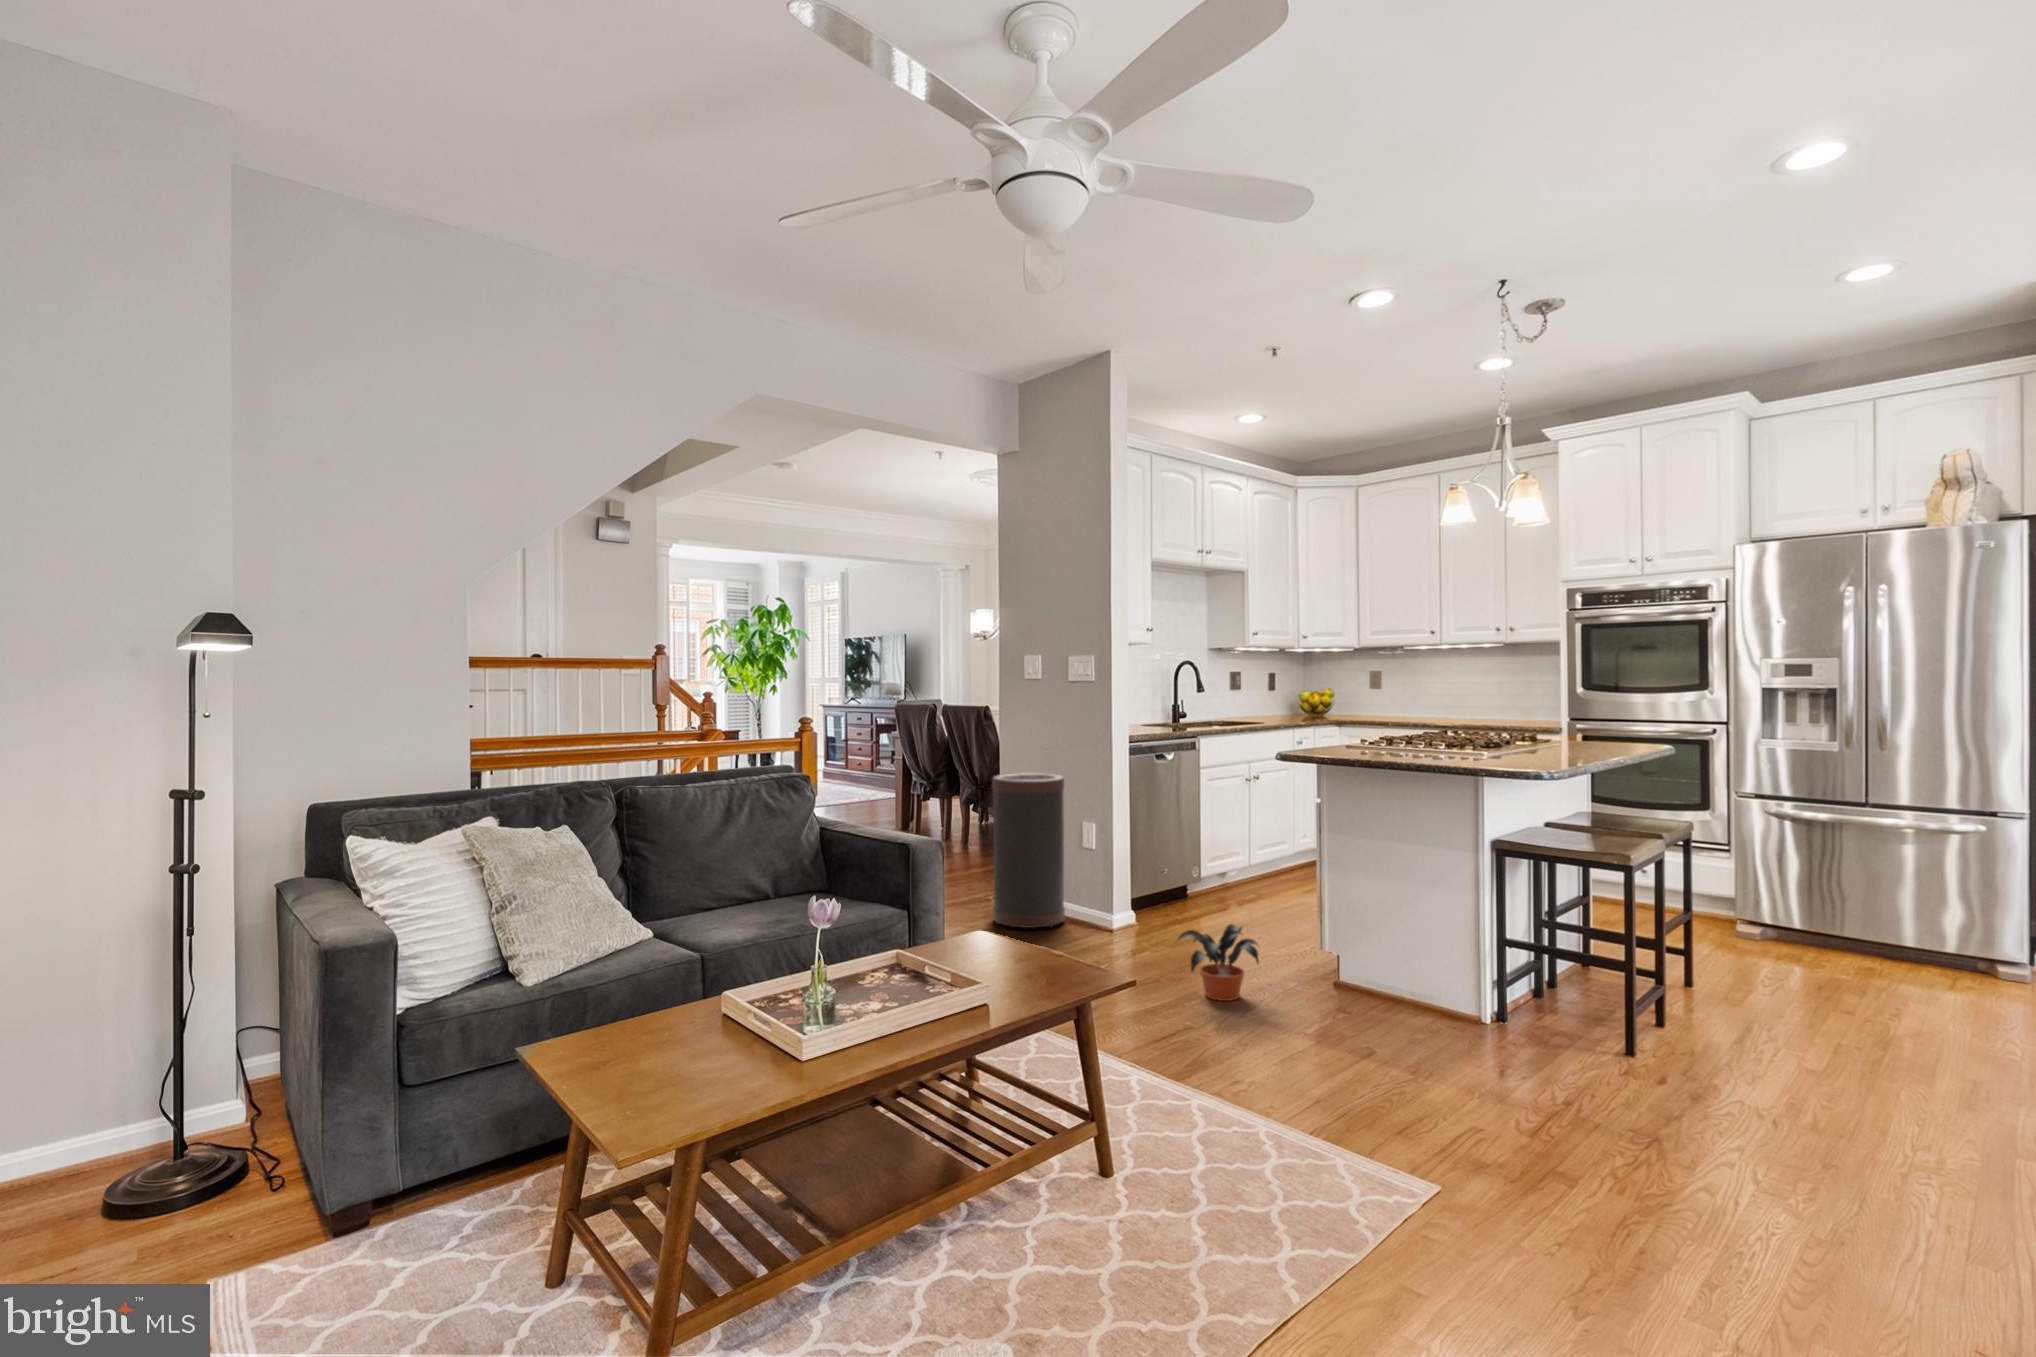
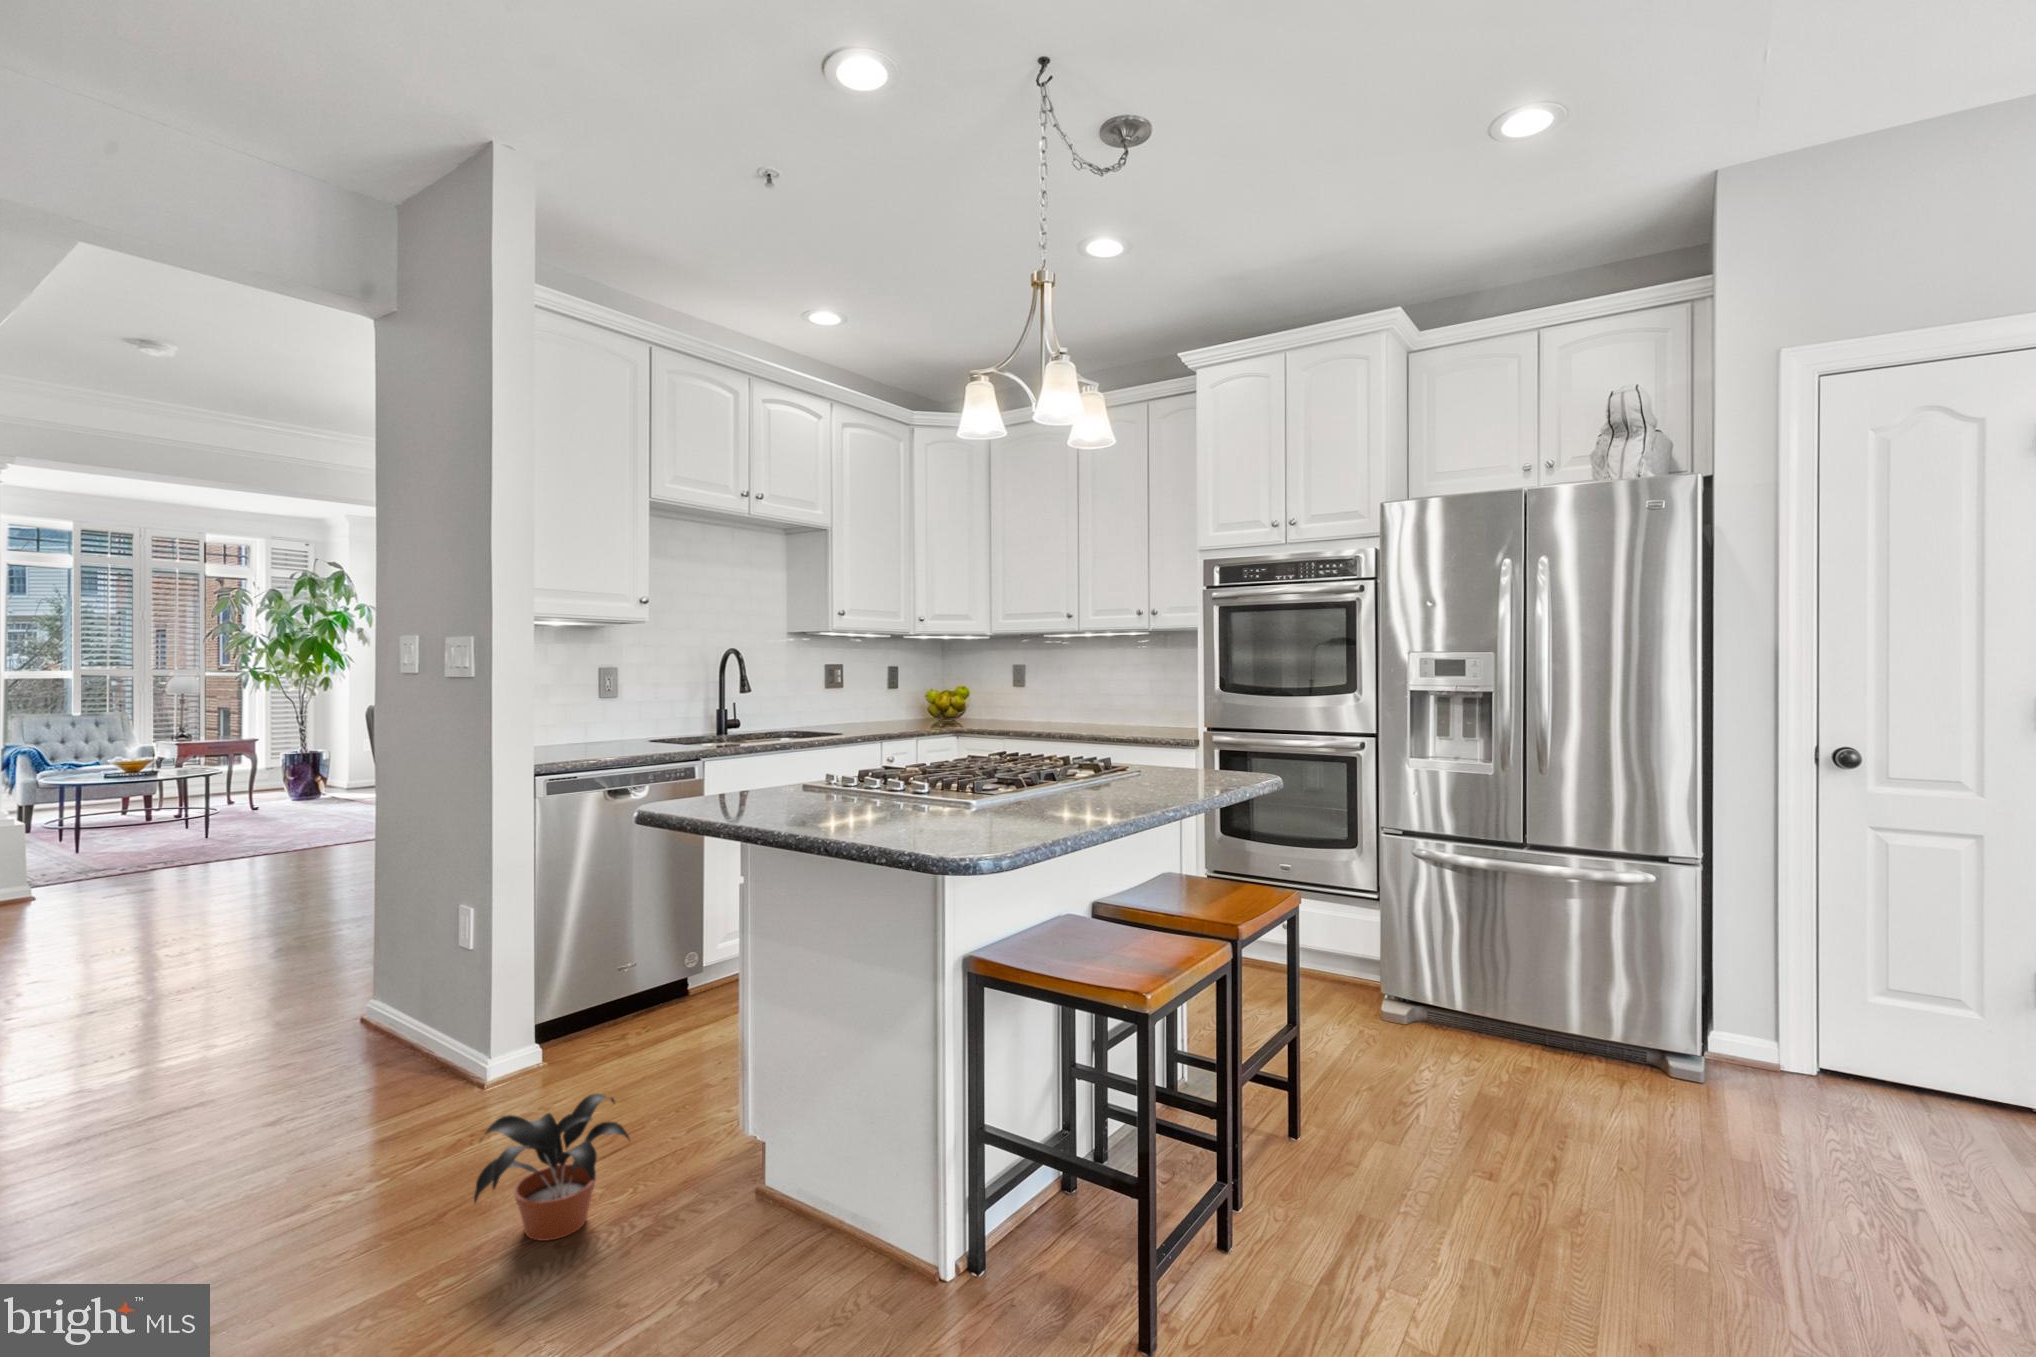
trash can: present [992,773,1065,928] -> none [329,826,462,1077]

